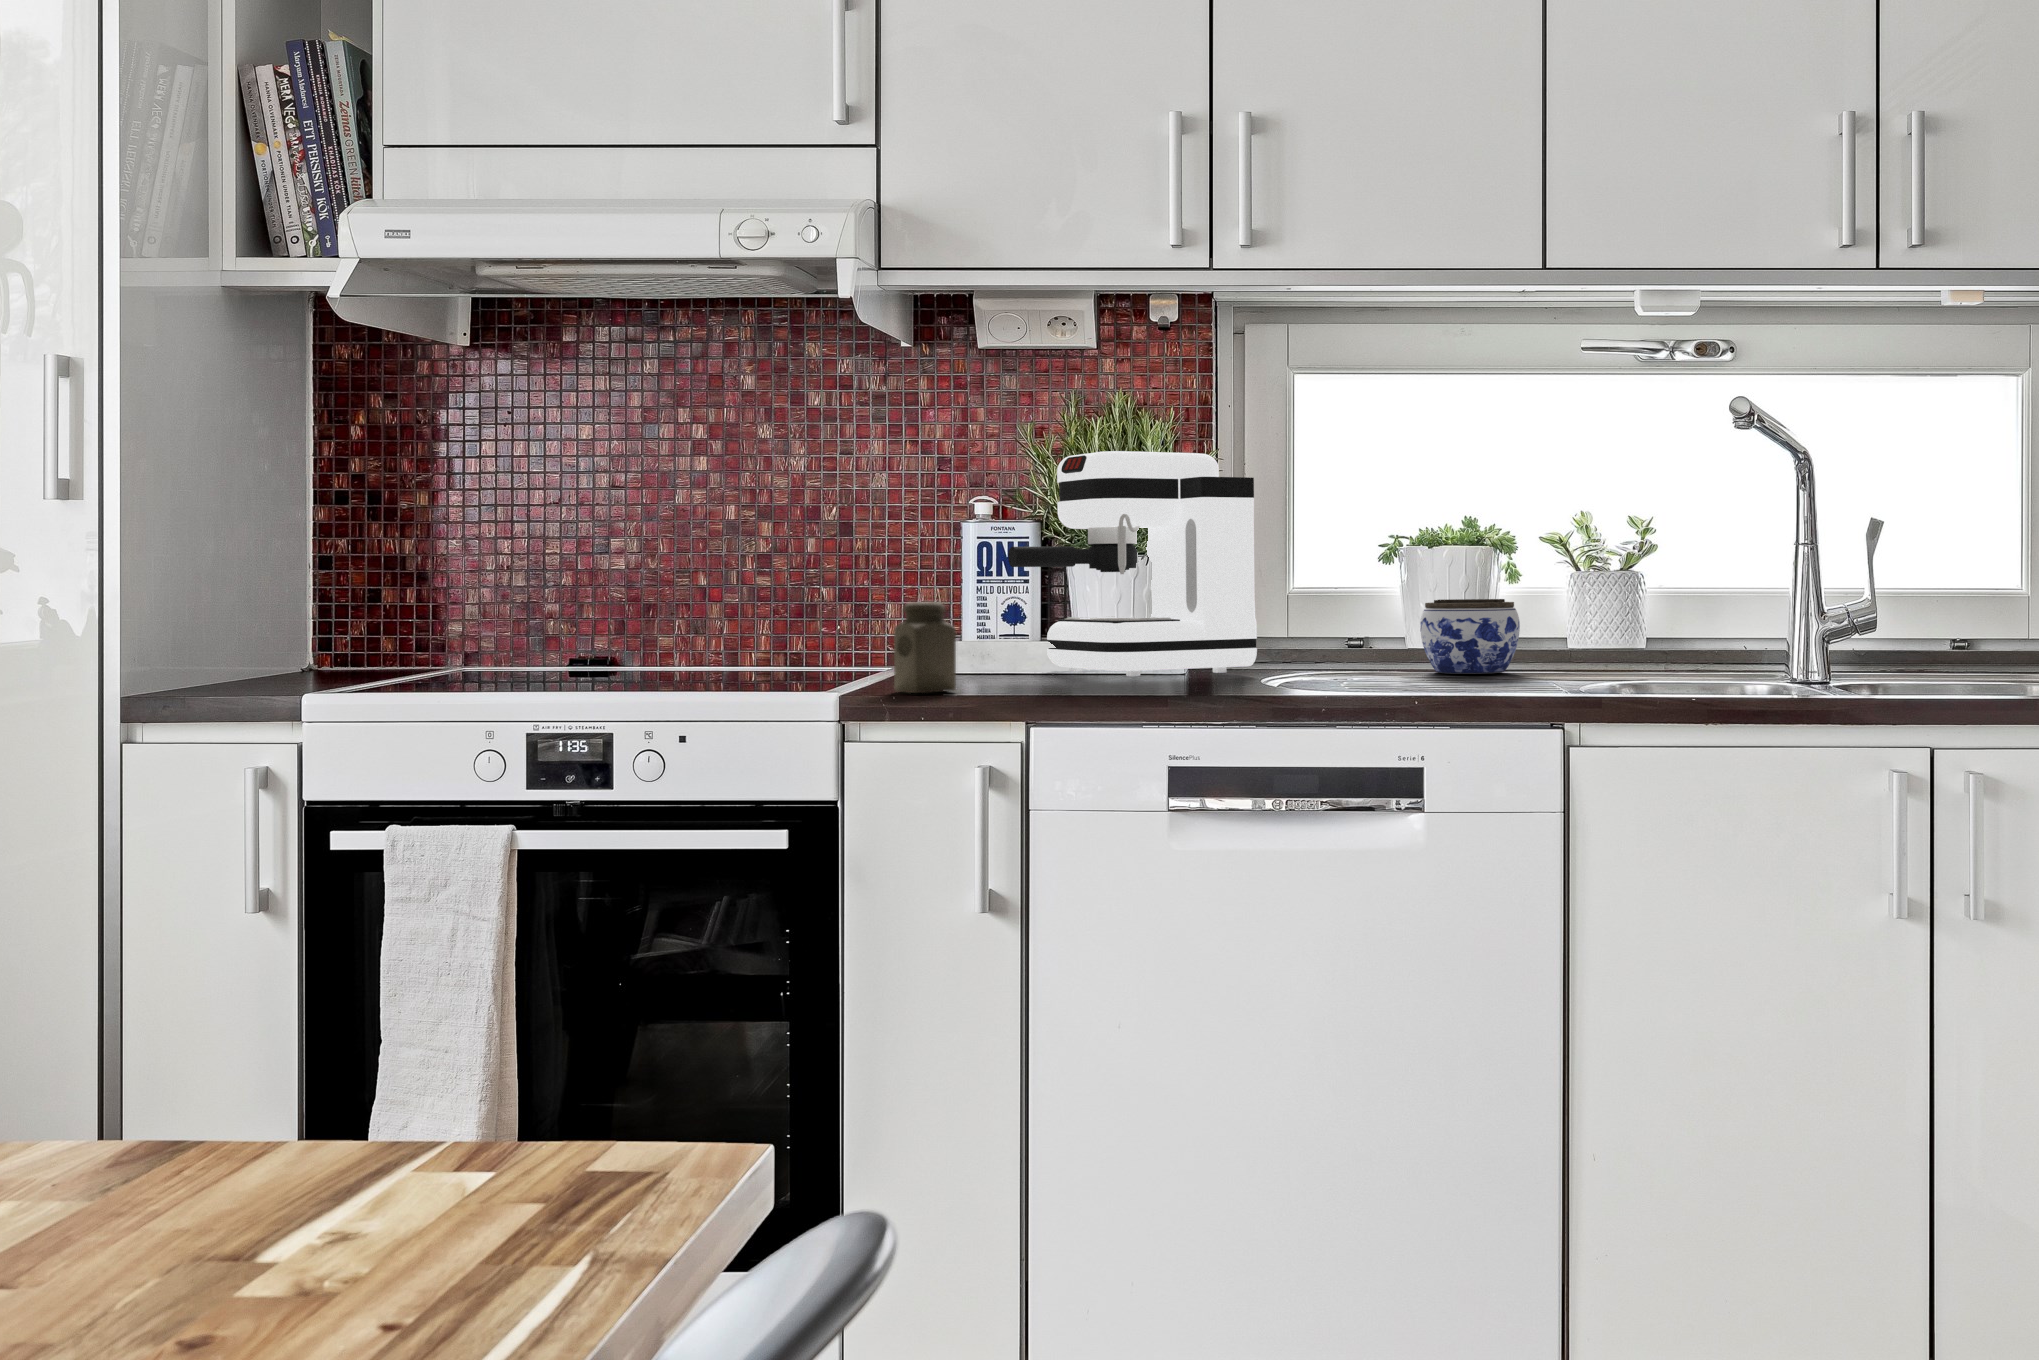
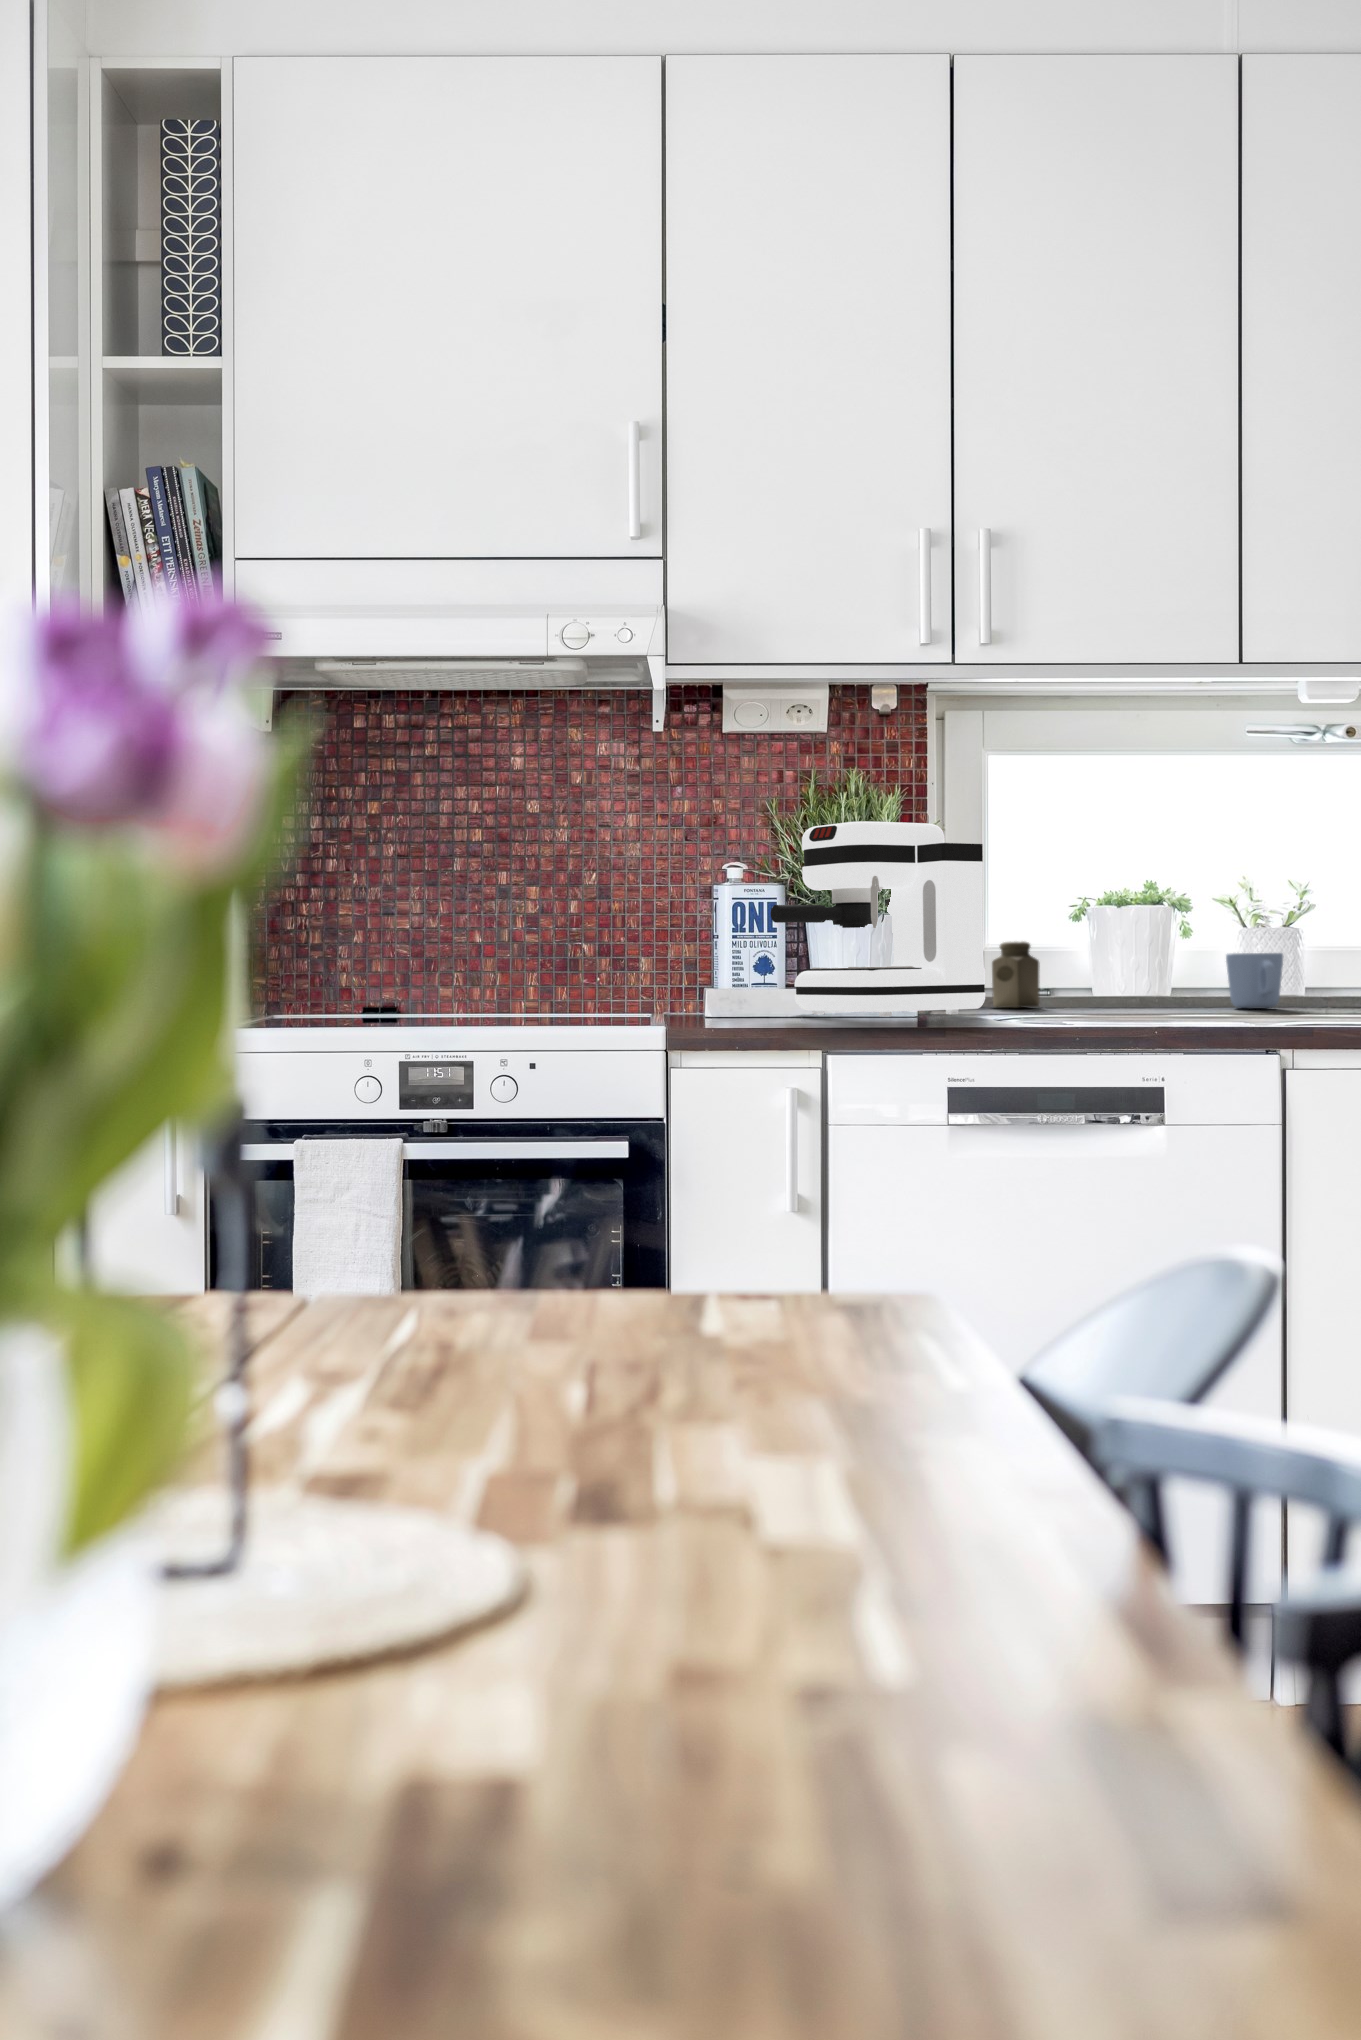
jar: present [1420,599,1520,674] -> none [1121,950,1211,1015]
mug: none [1557,601,1620,664] -> present [1226,953,1283,1009]
salt shaker: present [894,602,956,693] -> present [992,941,1040,1008]

